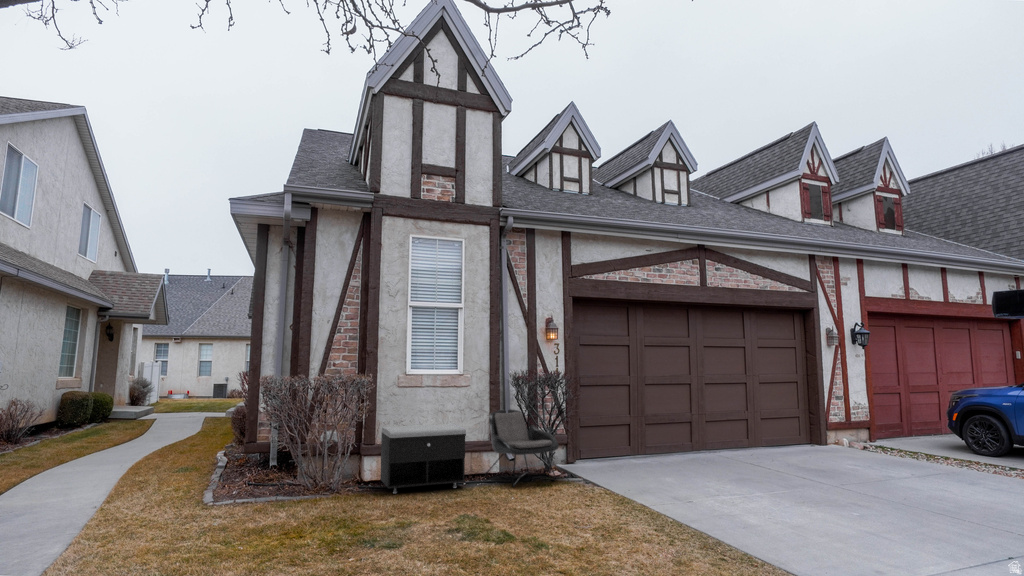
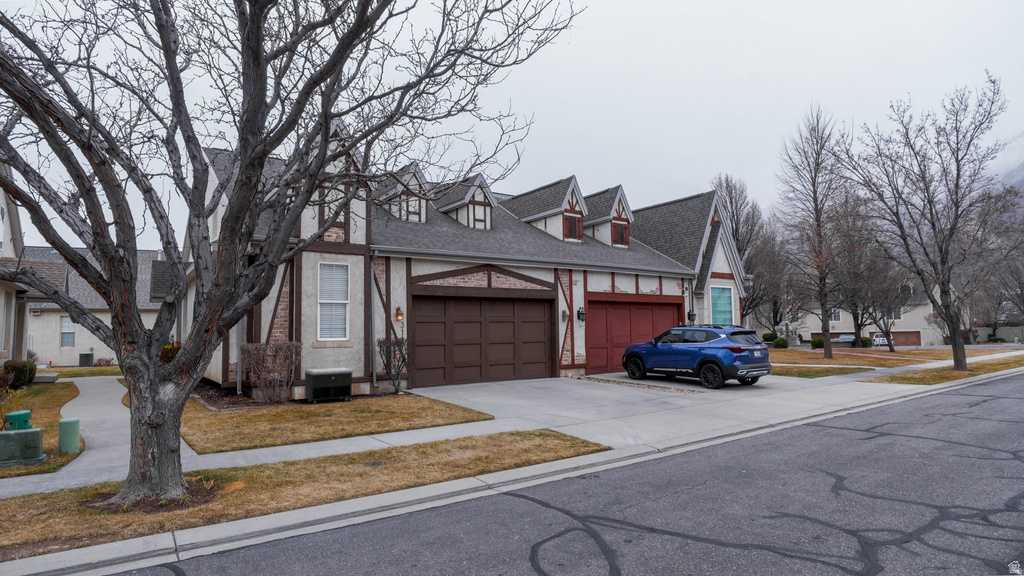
lounge chair: present [485,409,559,487] -> none [361,360,402,399]

